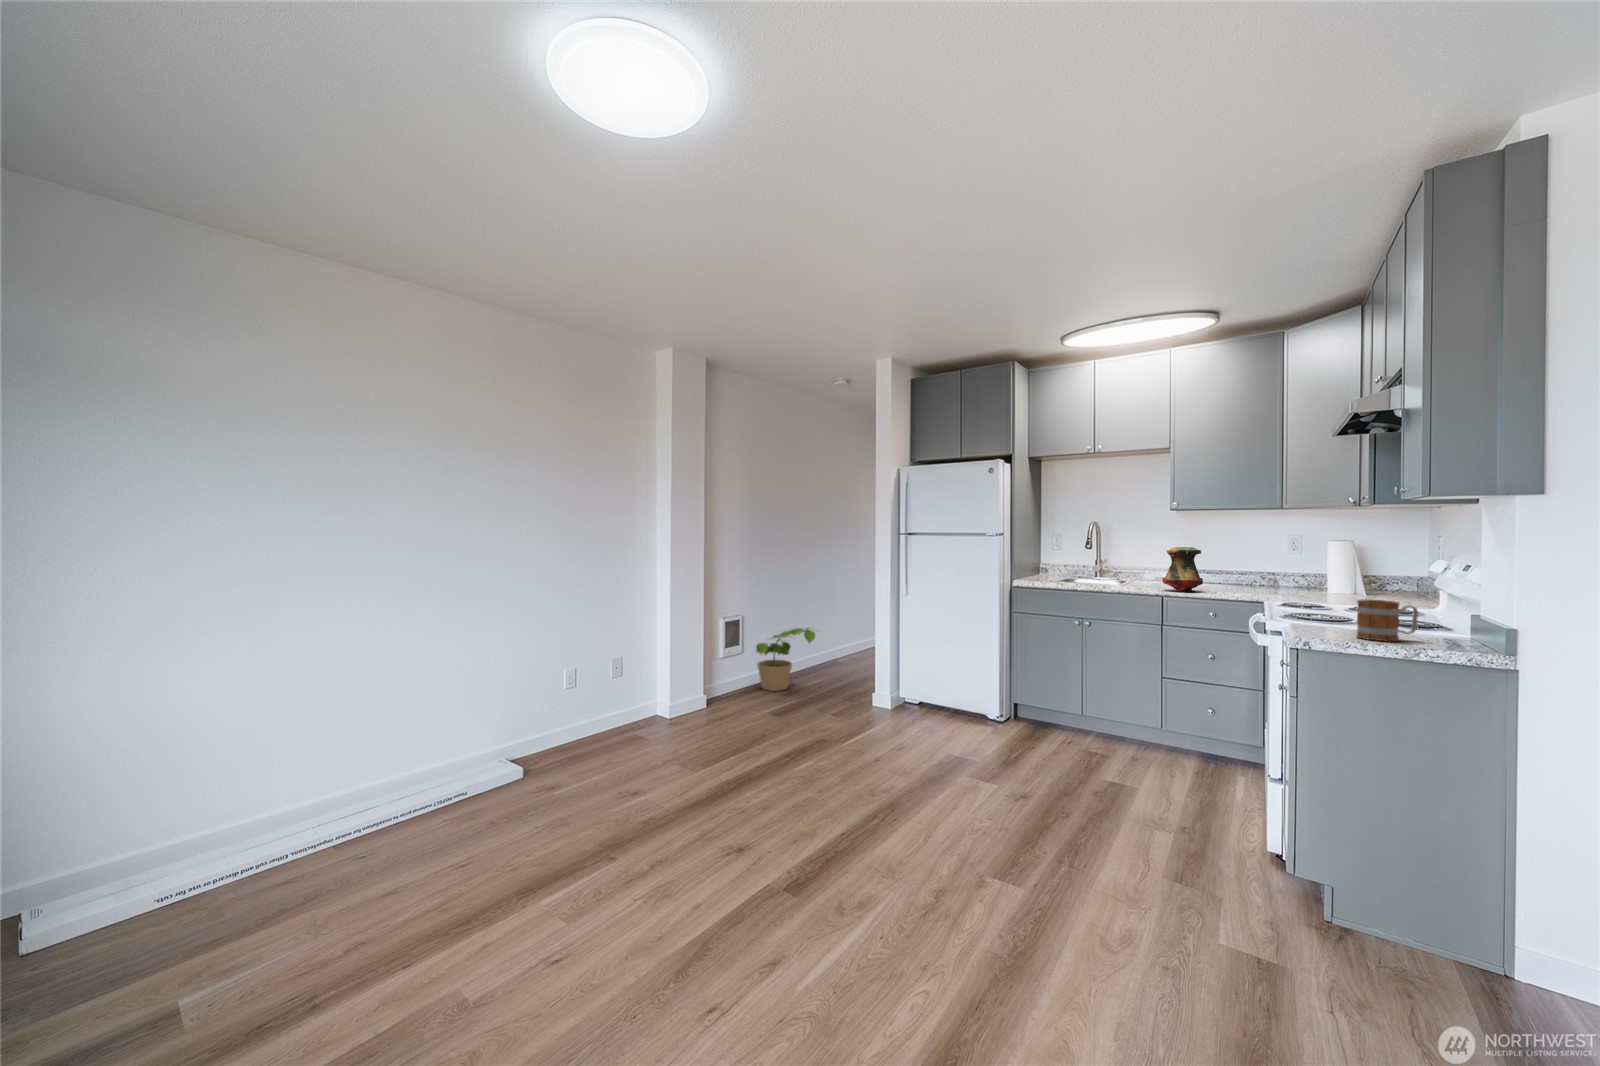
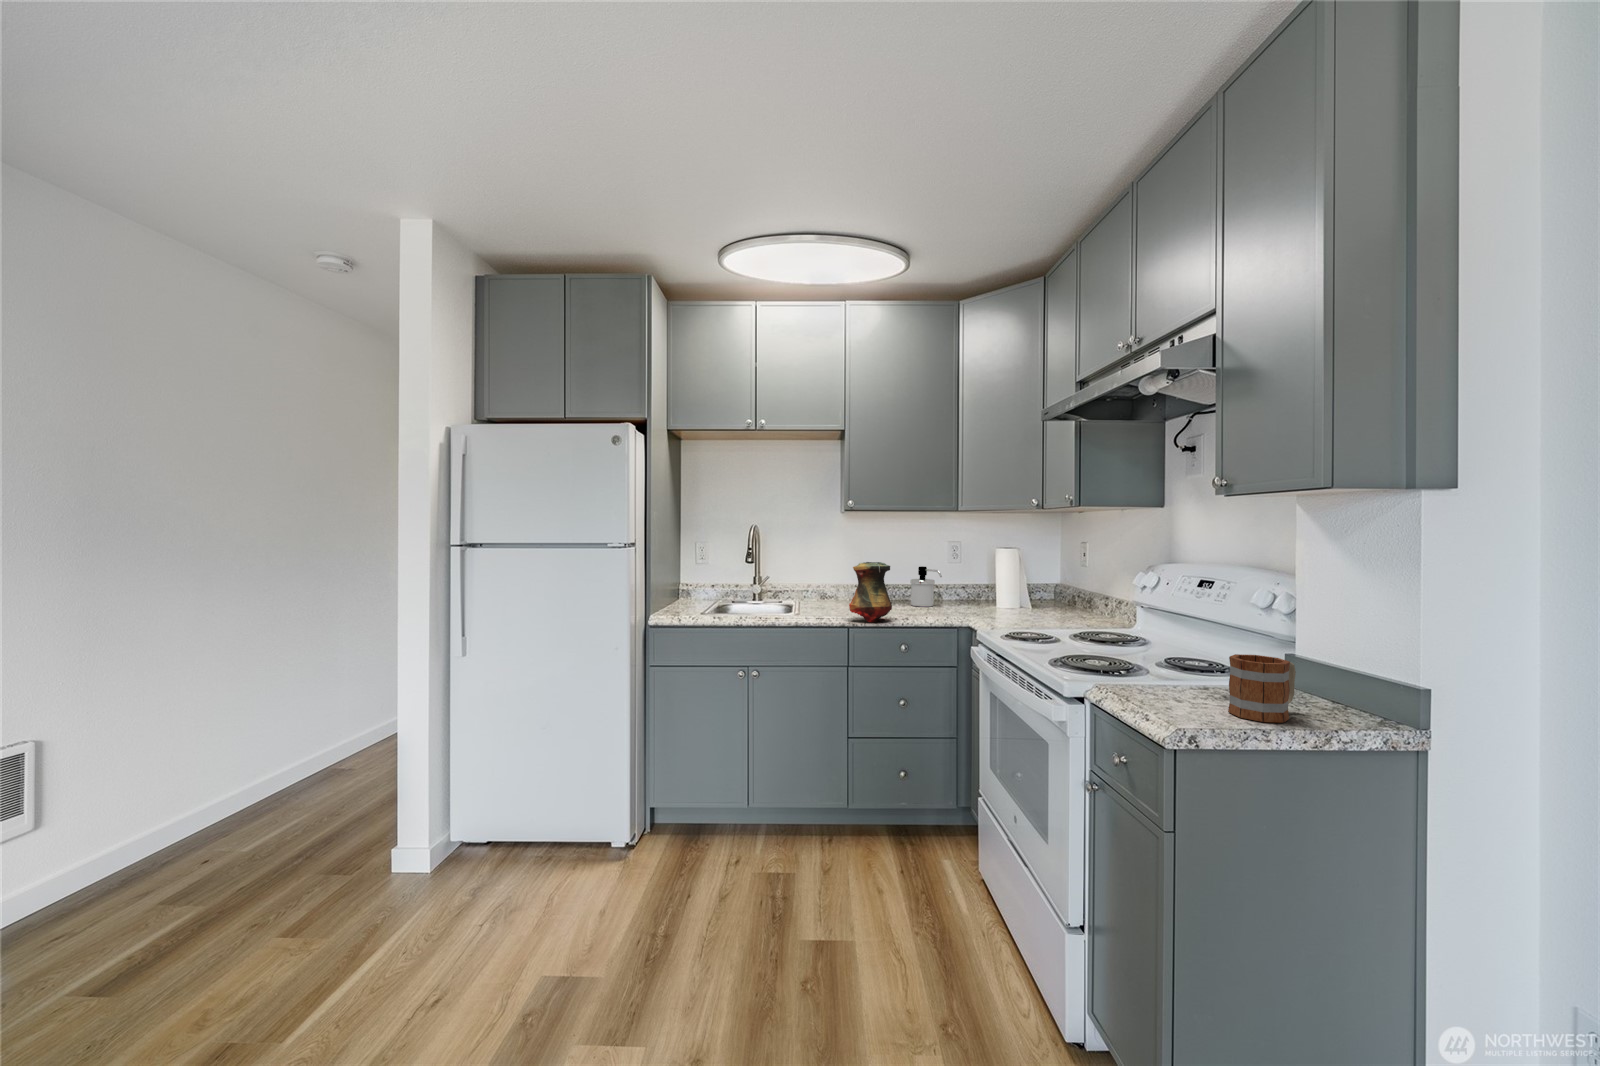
soap dispenser: none [1244,554,1272,588] -> present [910,566,942,607]
potted plant: present [756,628,815,691] -> none [91,733,277,882]

